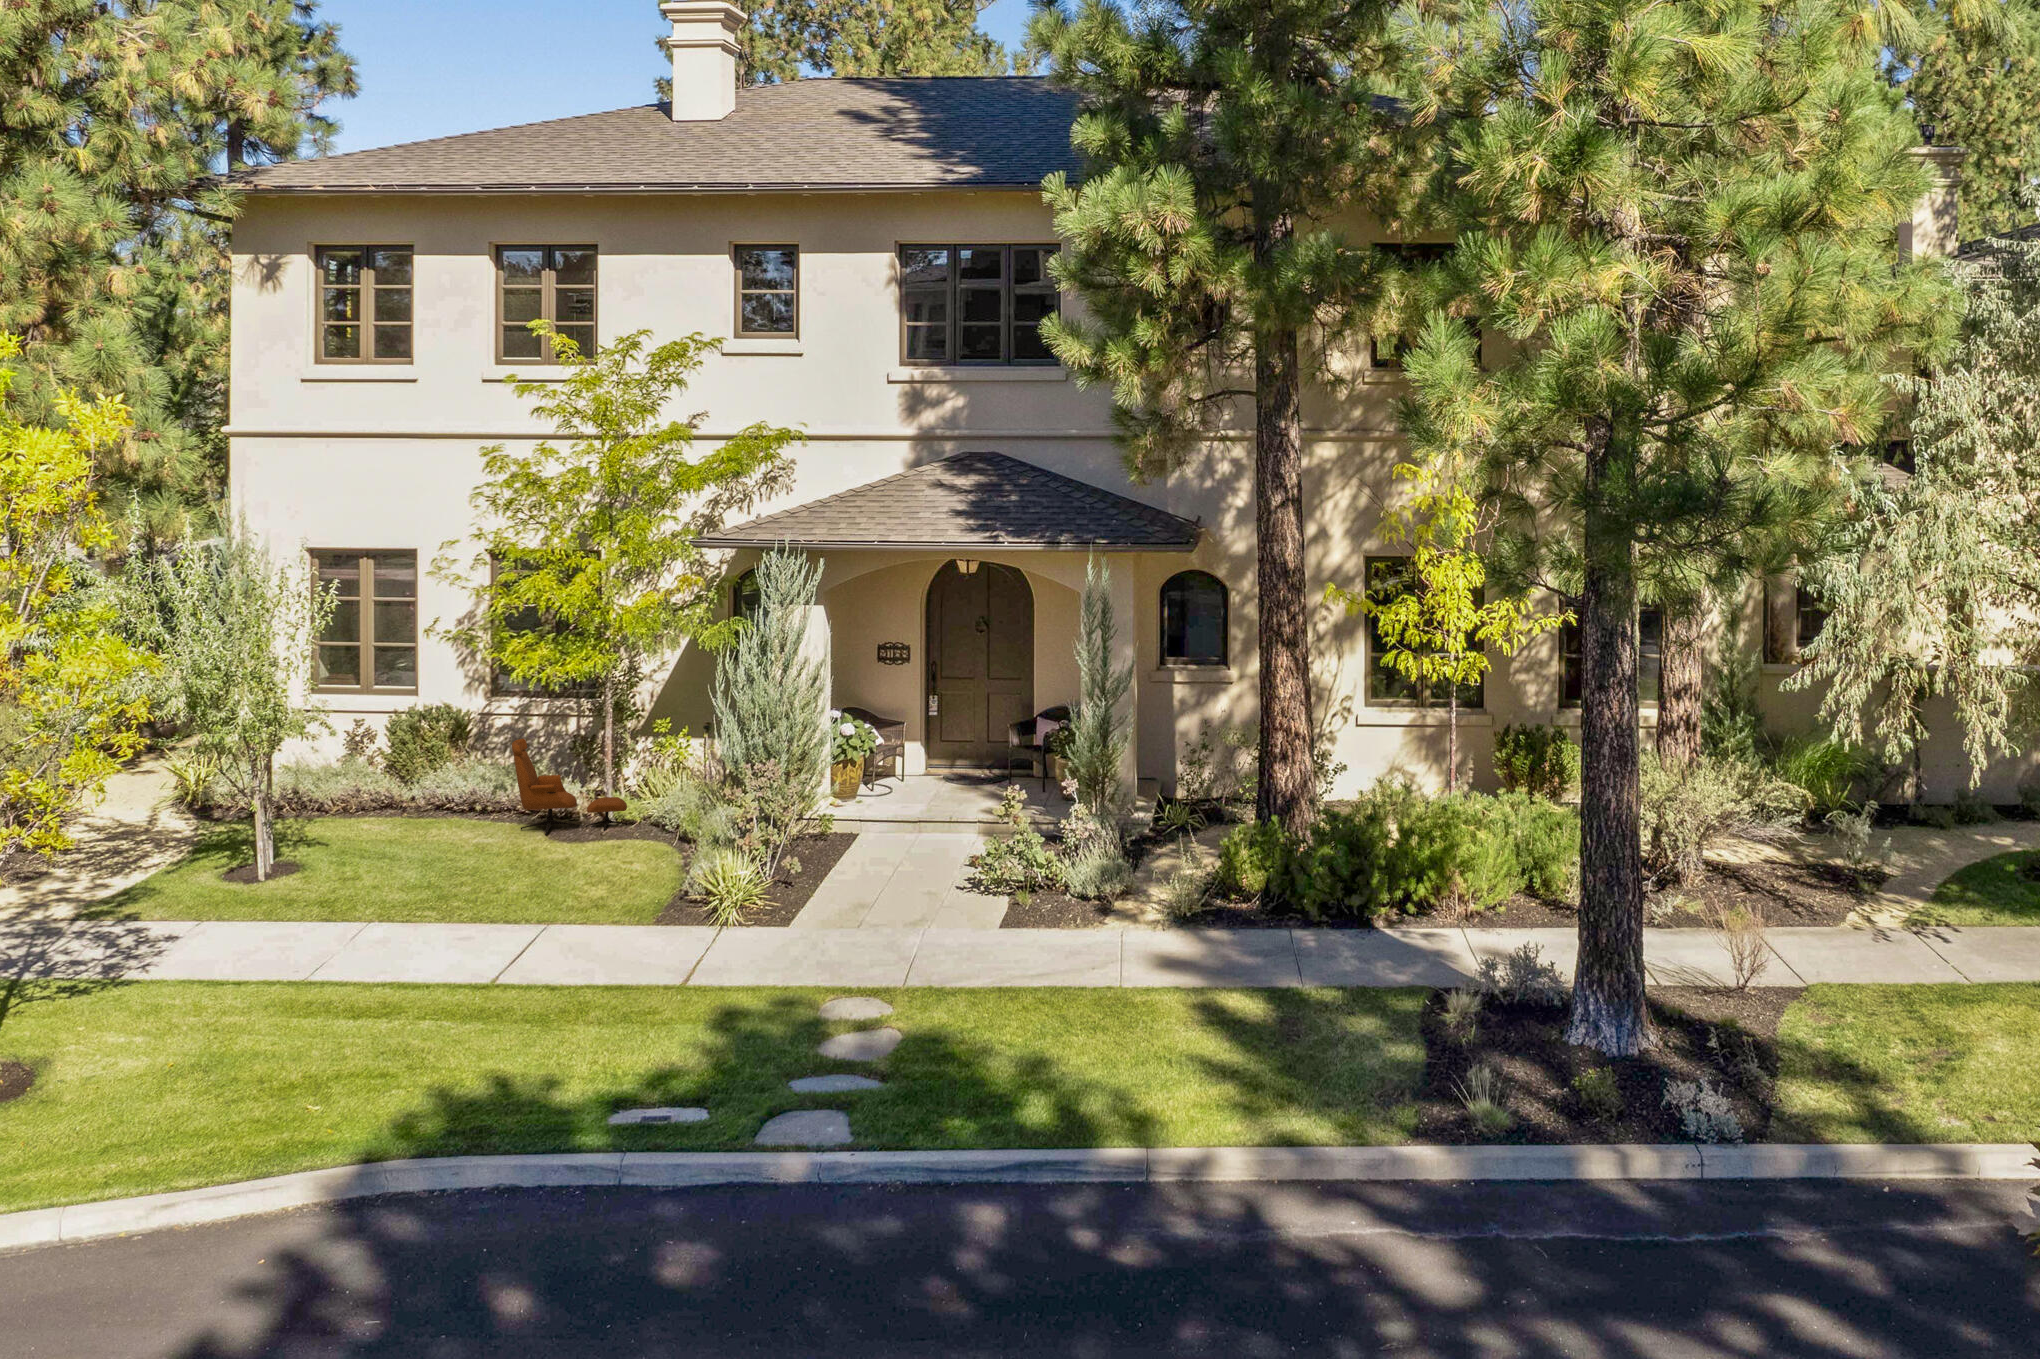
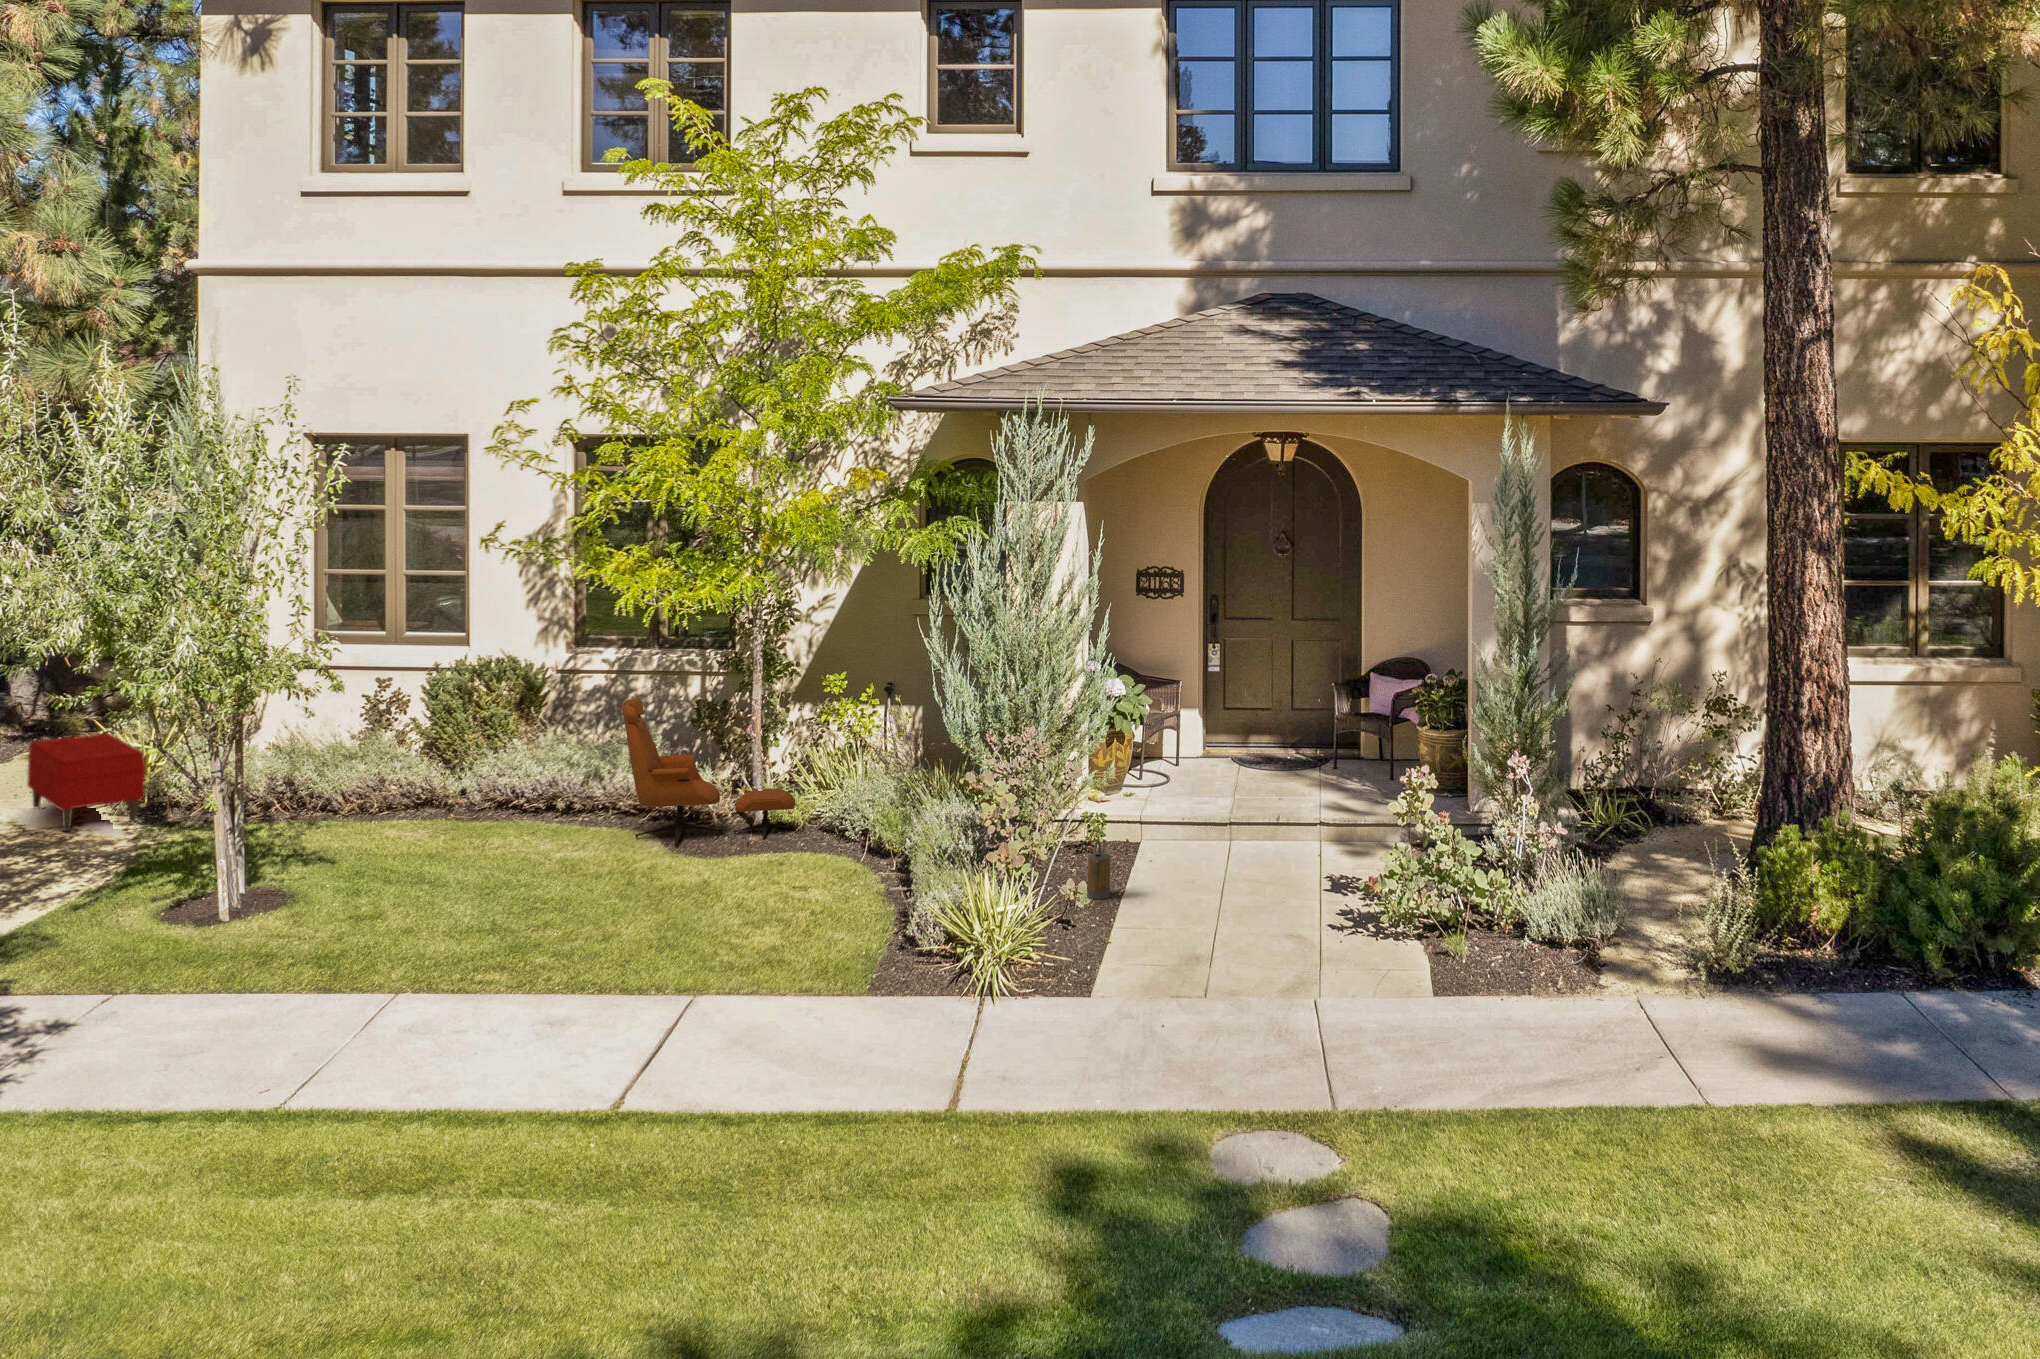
bench: none [122,759,201,825] -> present [27,733,145,831]
watering can: none [796,831,812,869] -> present [1087,840,1111,899]

